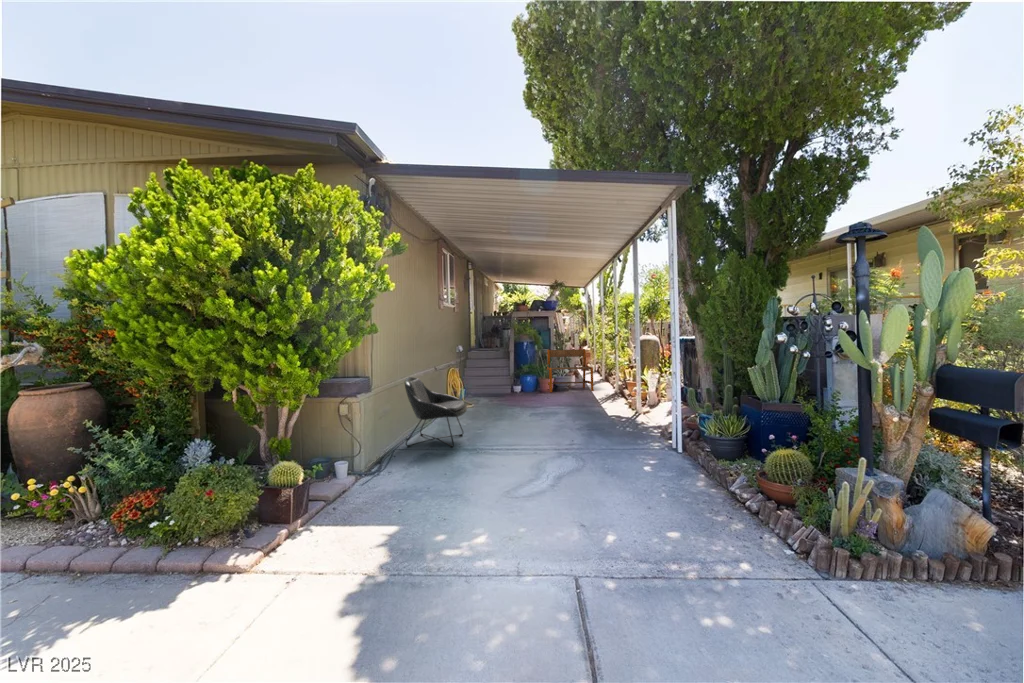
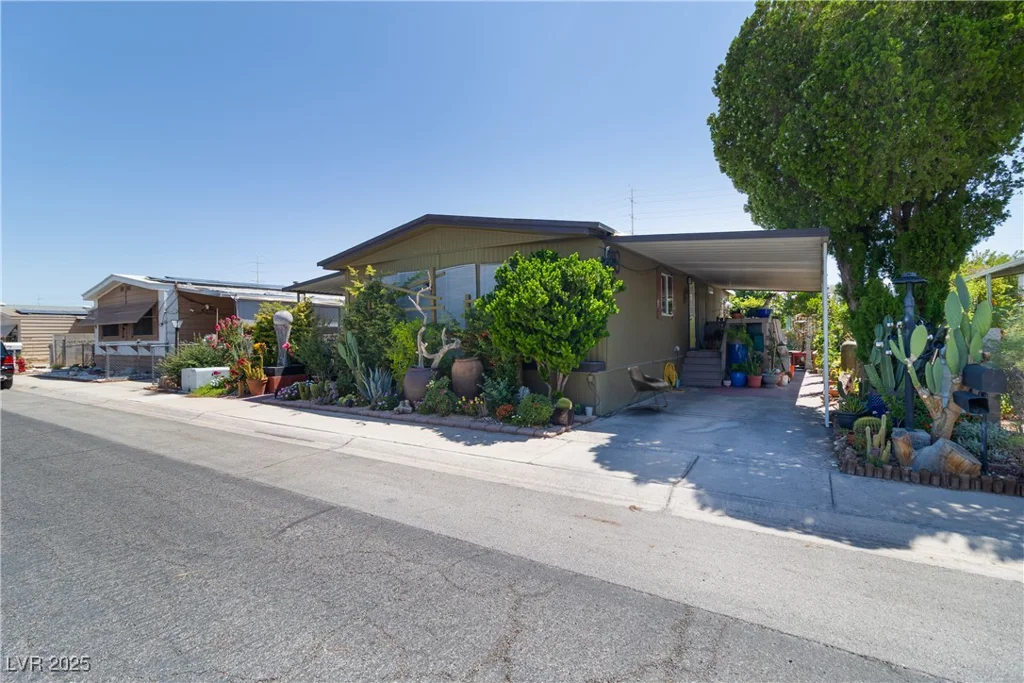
bench: present [547,349,594,392] -> none [756,351,803,389]

